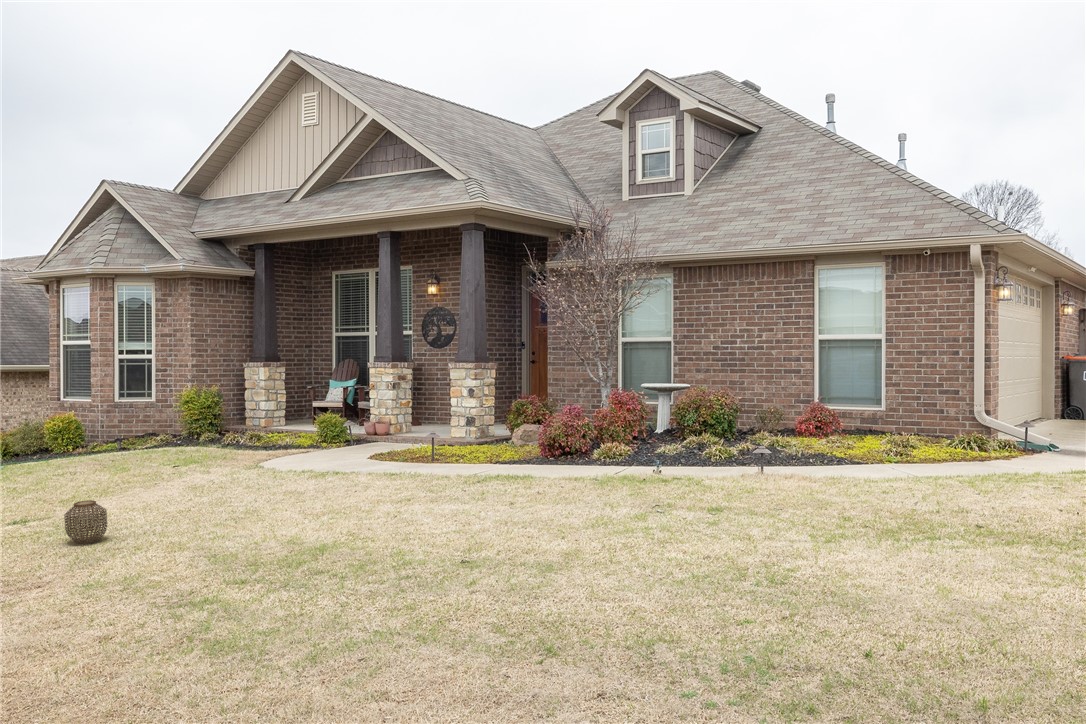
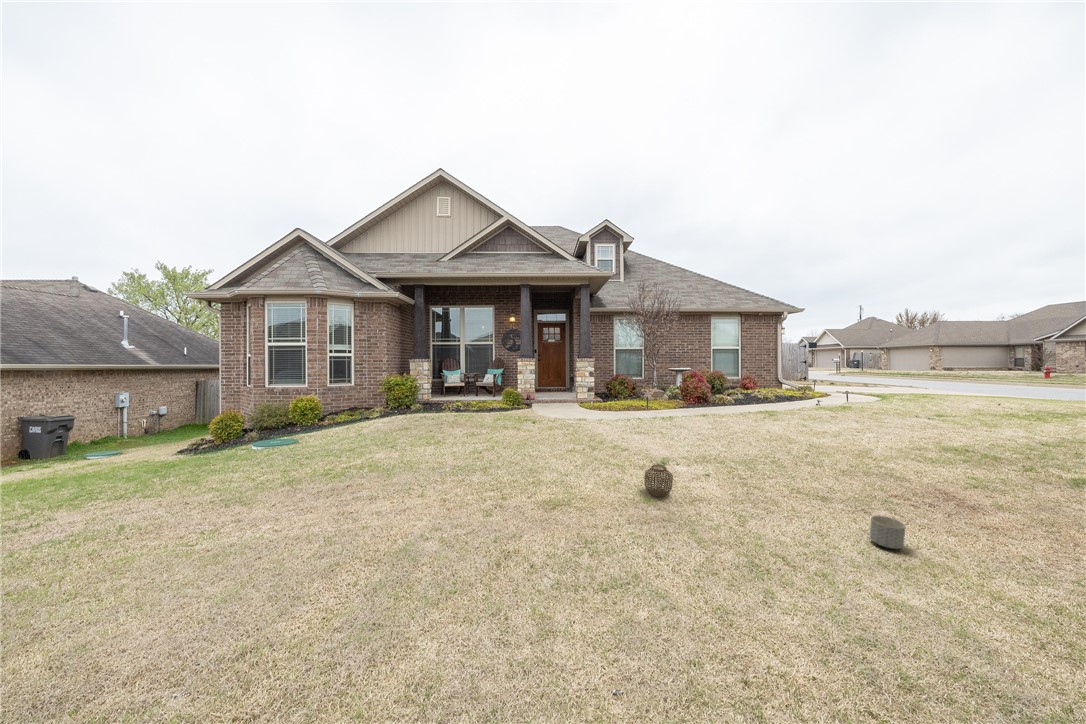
planter: none [76,569,119,611] -> present [870,516,906,549]

